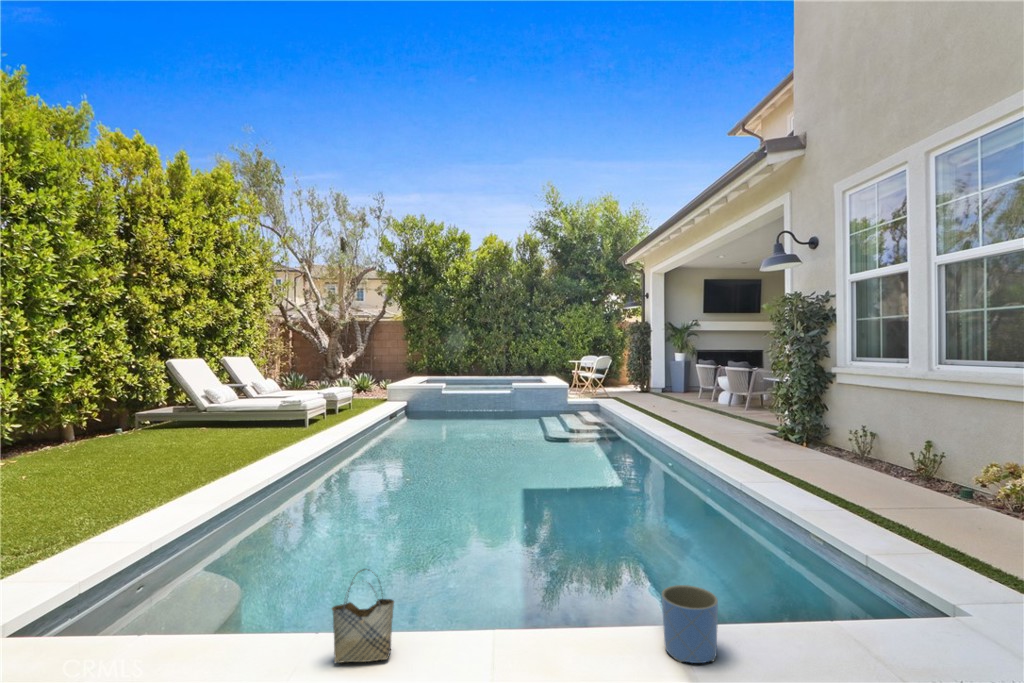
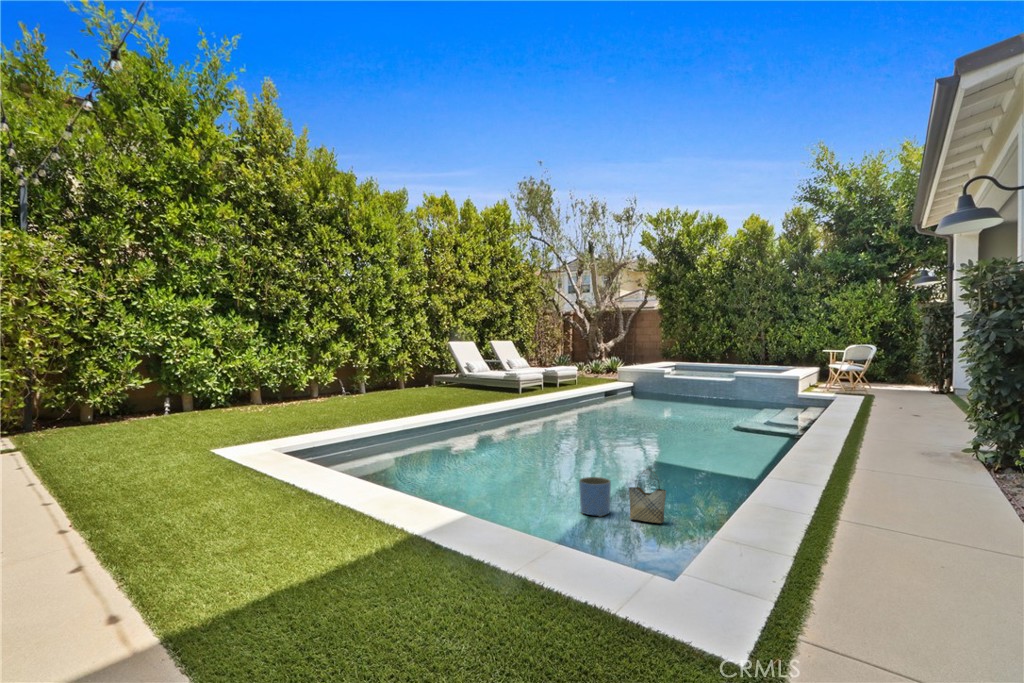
woven basket: present [332,569,394,663] -> present [629,469,666,523]

